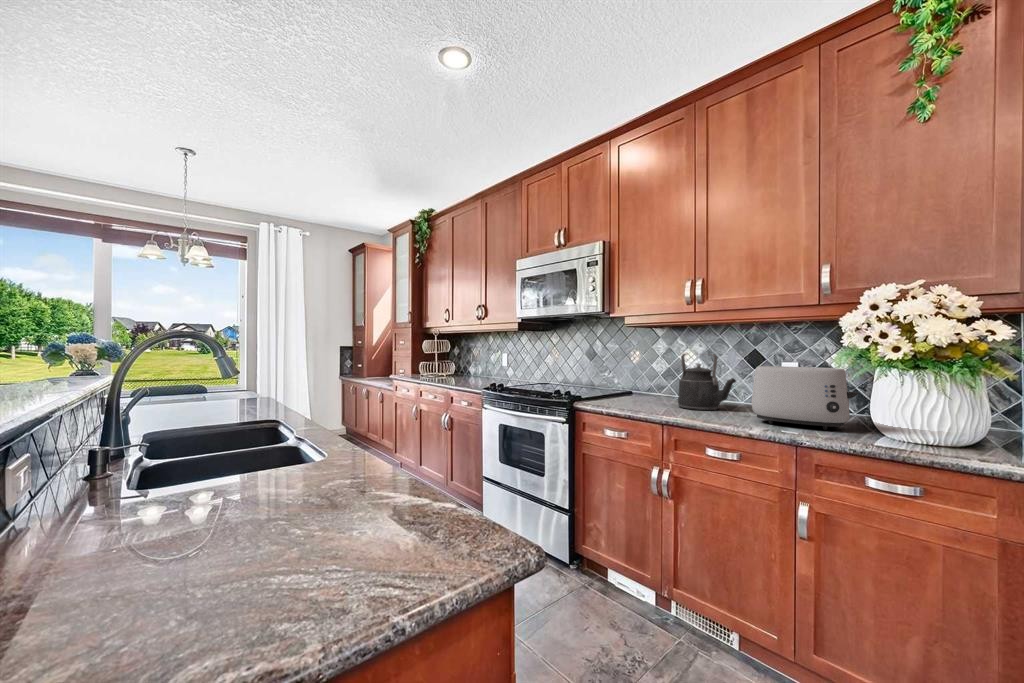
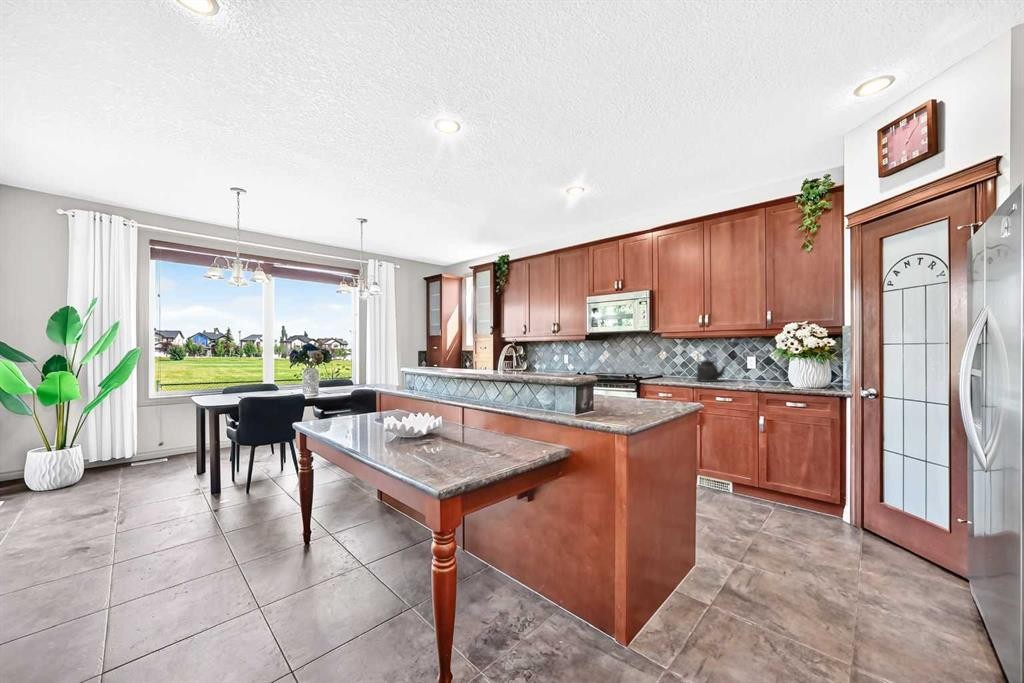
toaster: present [752,366,858,430] -> none [737,358,783,386]

